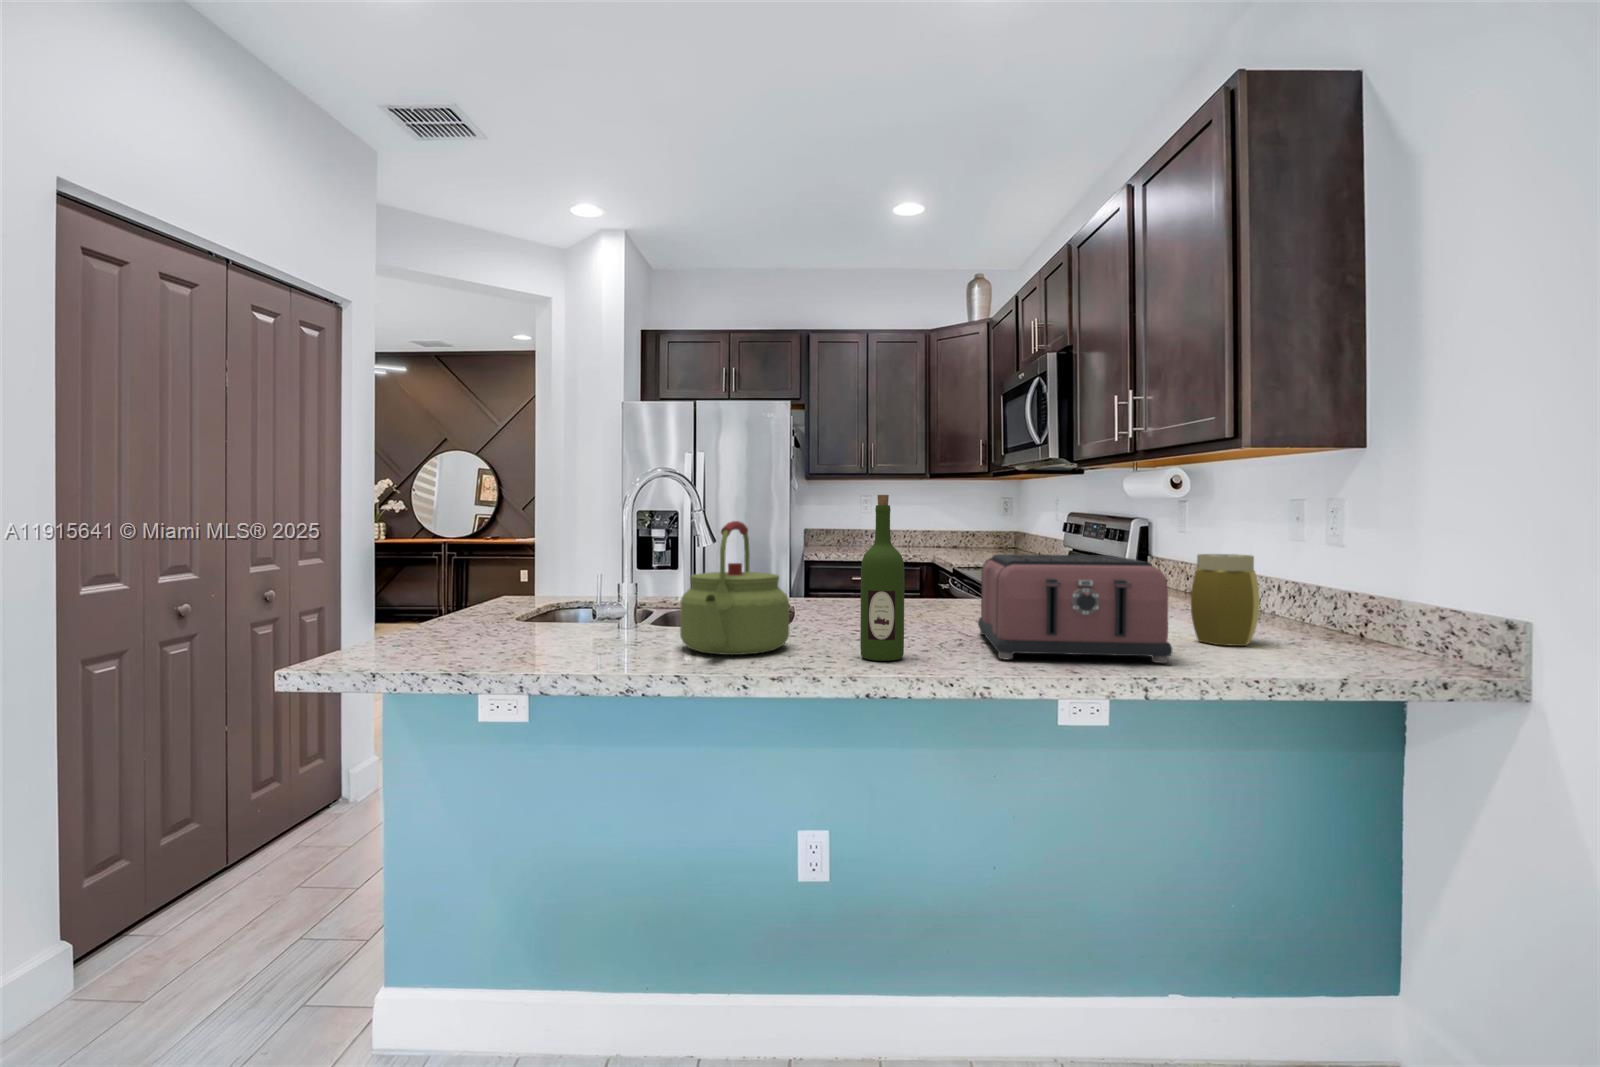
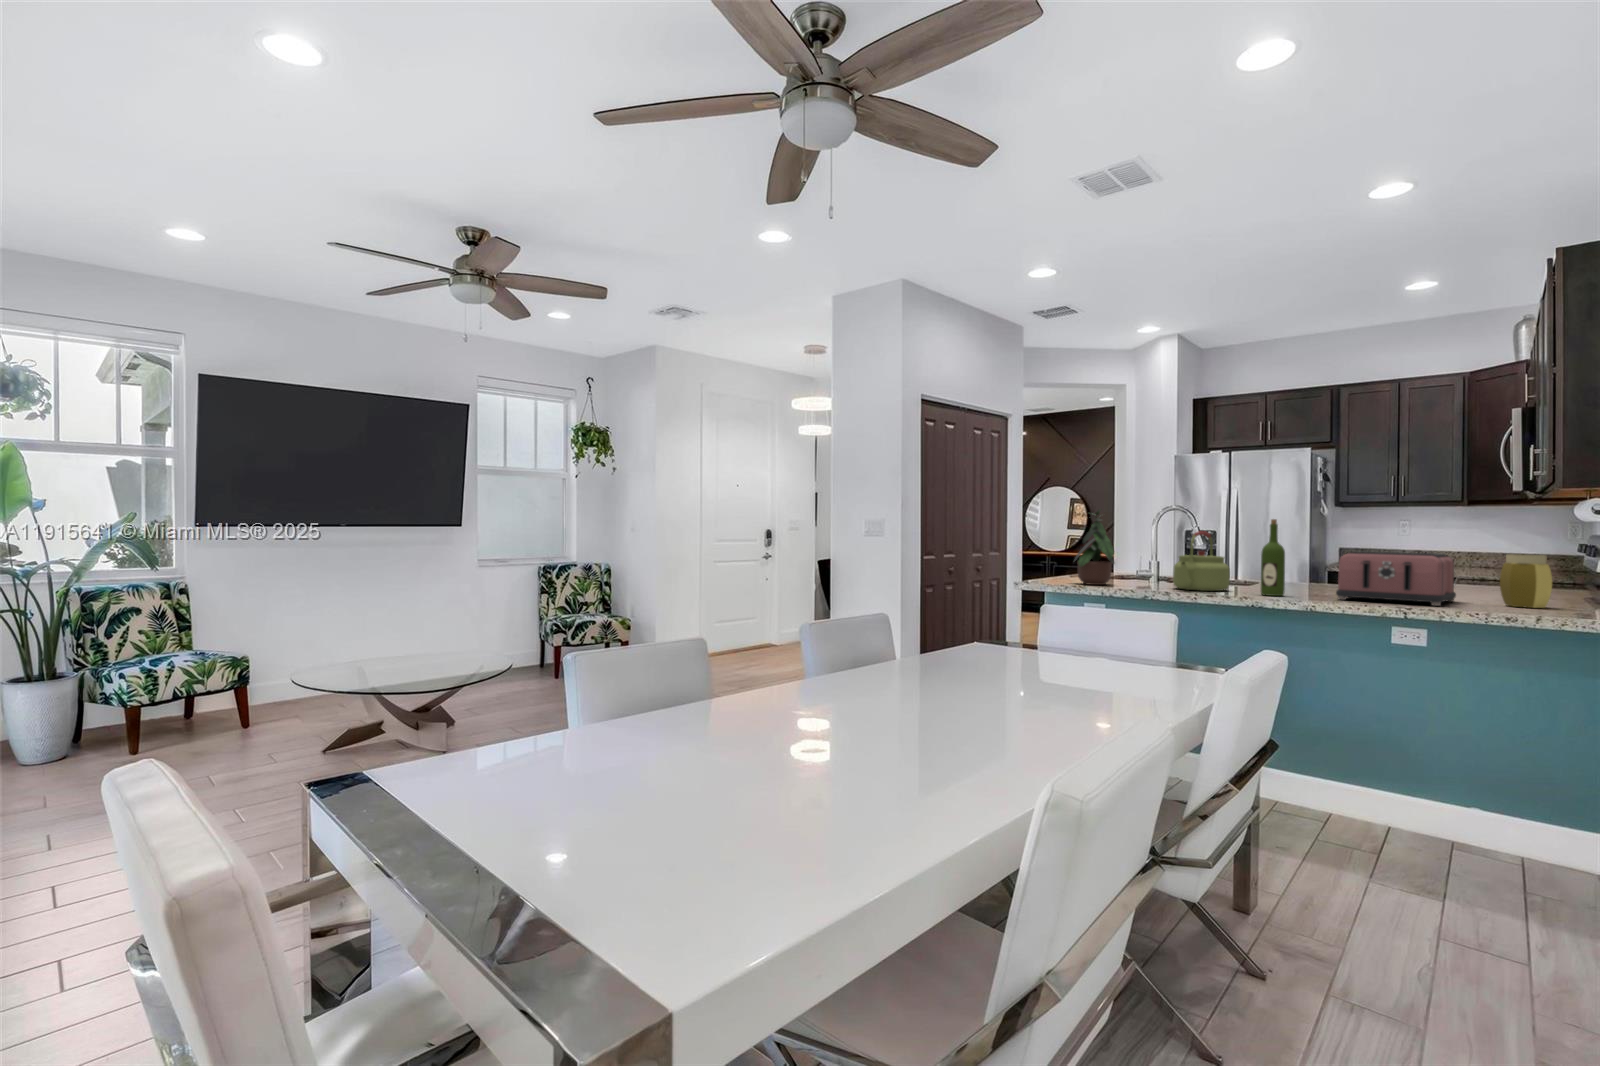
potted plant: none [443,467,563,656] -> present [1074,510,1115,585]

